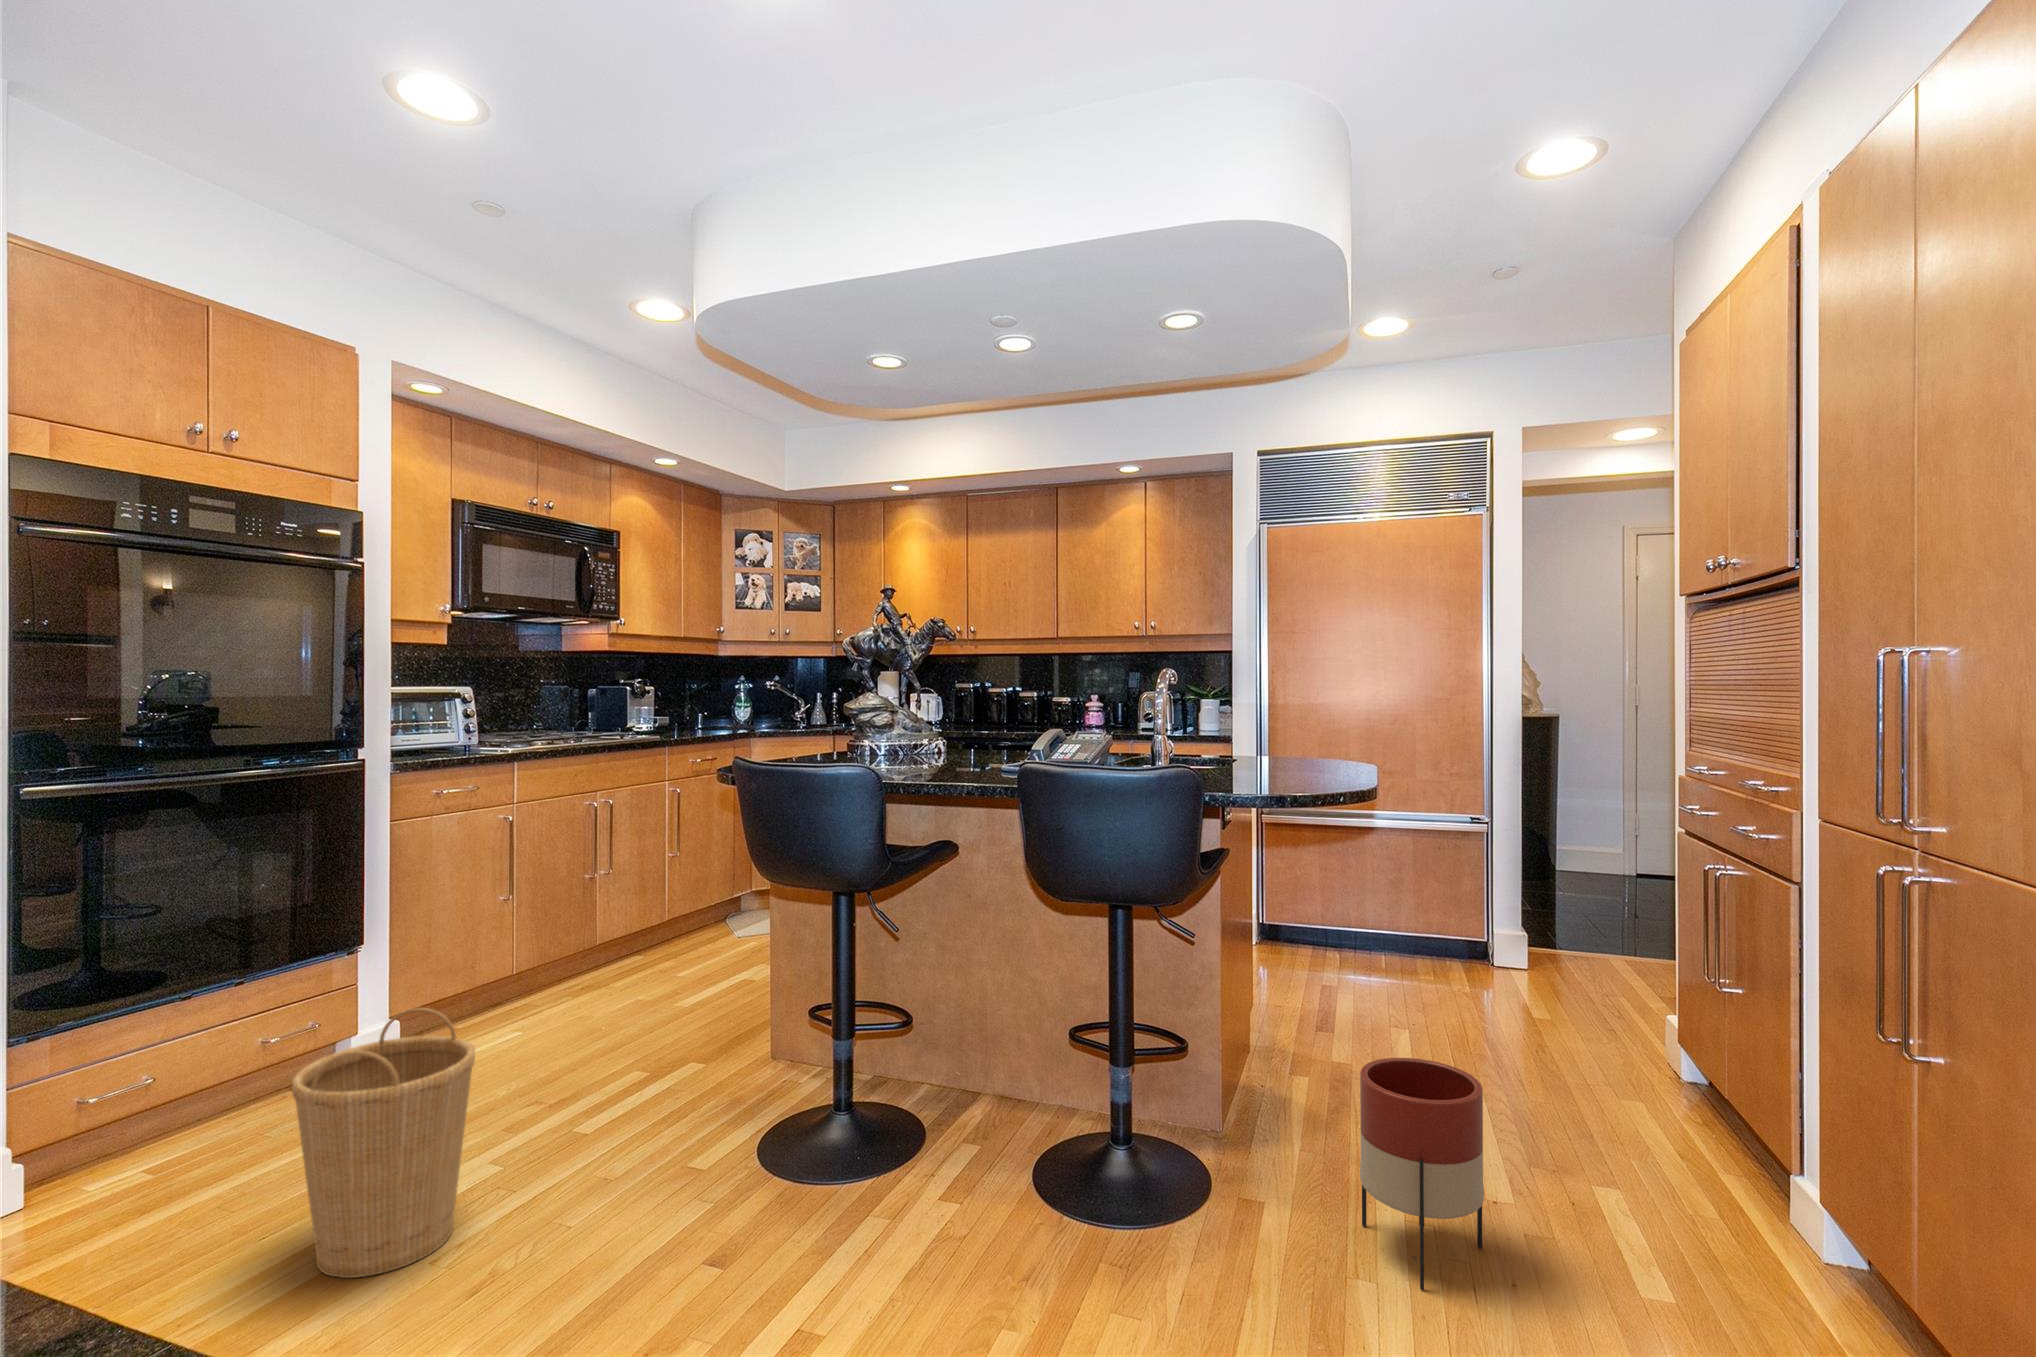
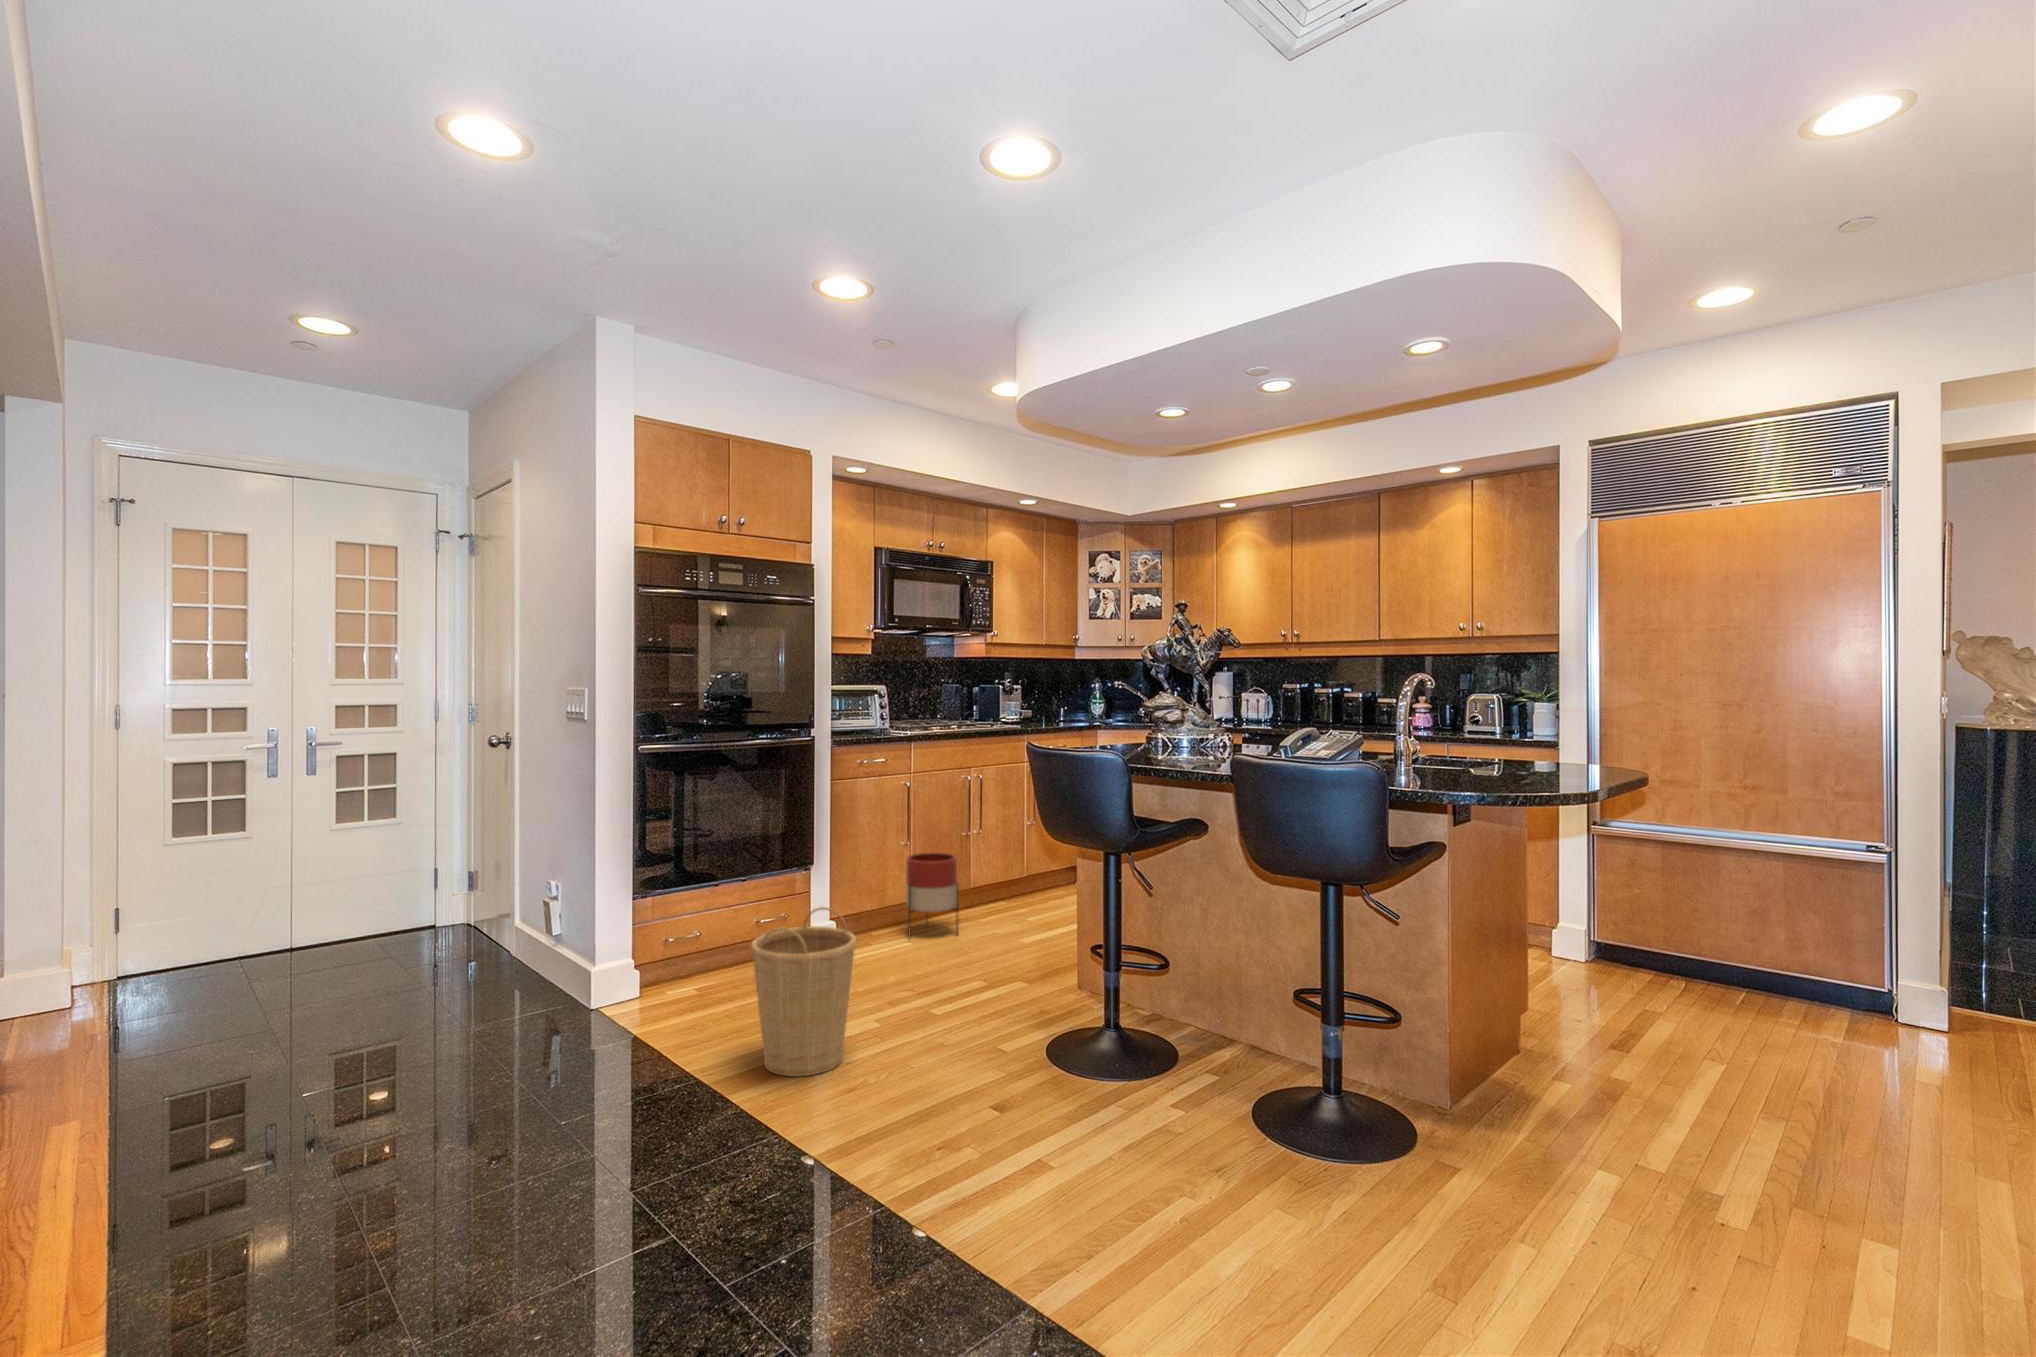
planter: present [1360,1058,1484,1290] -> present [906,852,959,938]

